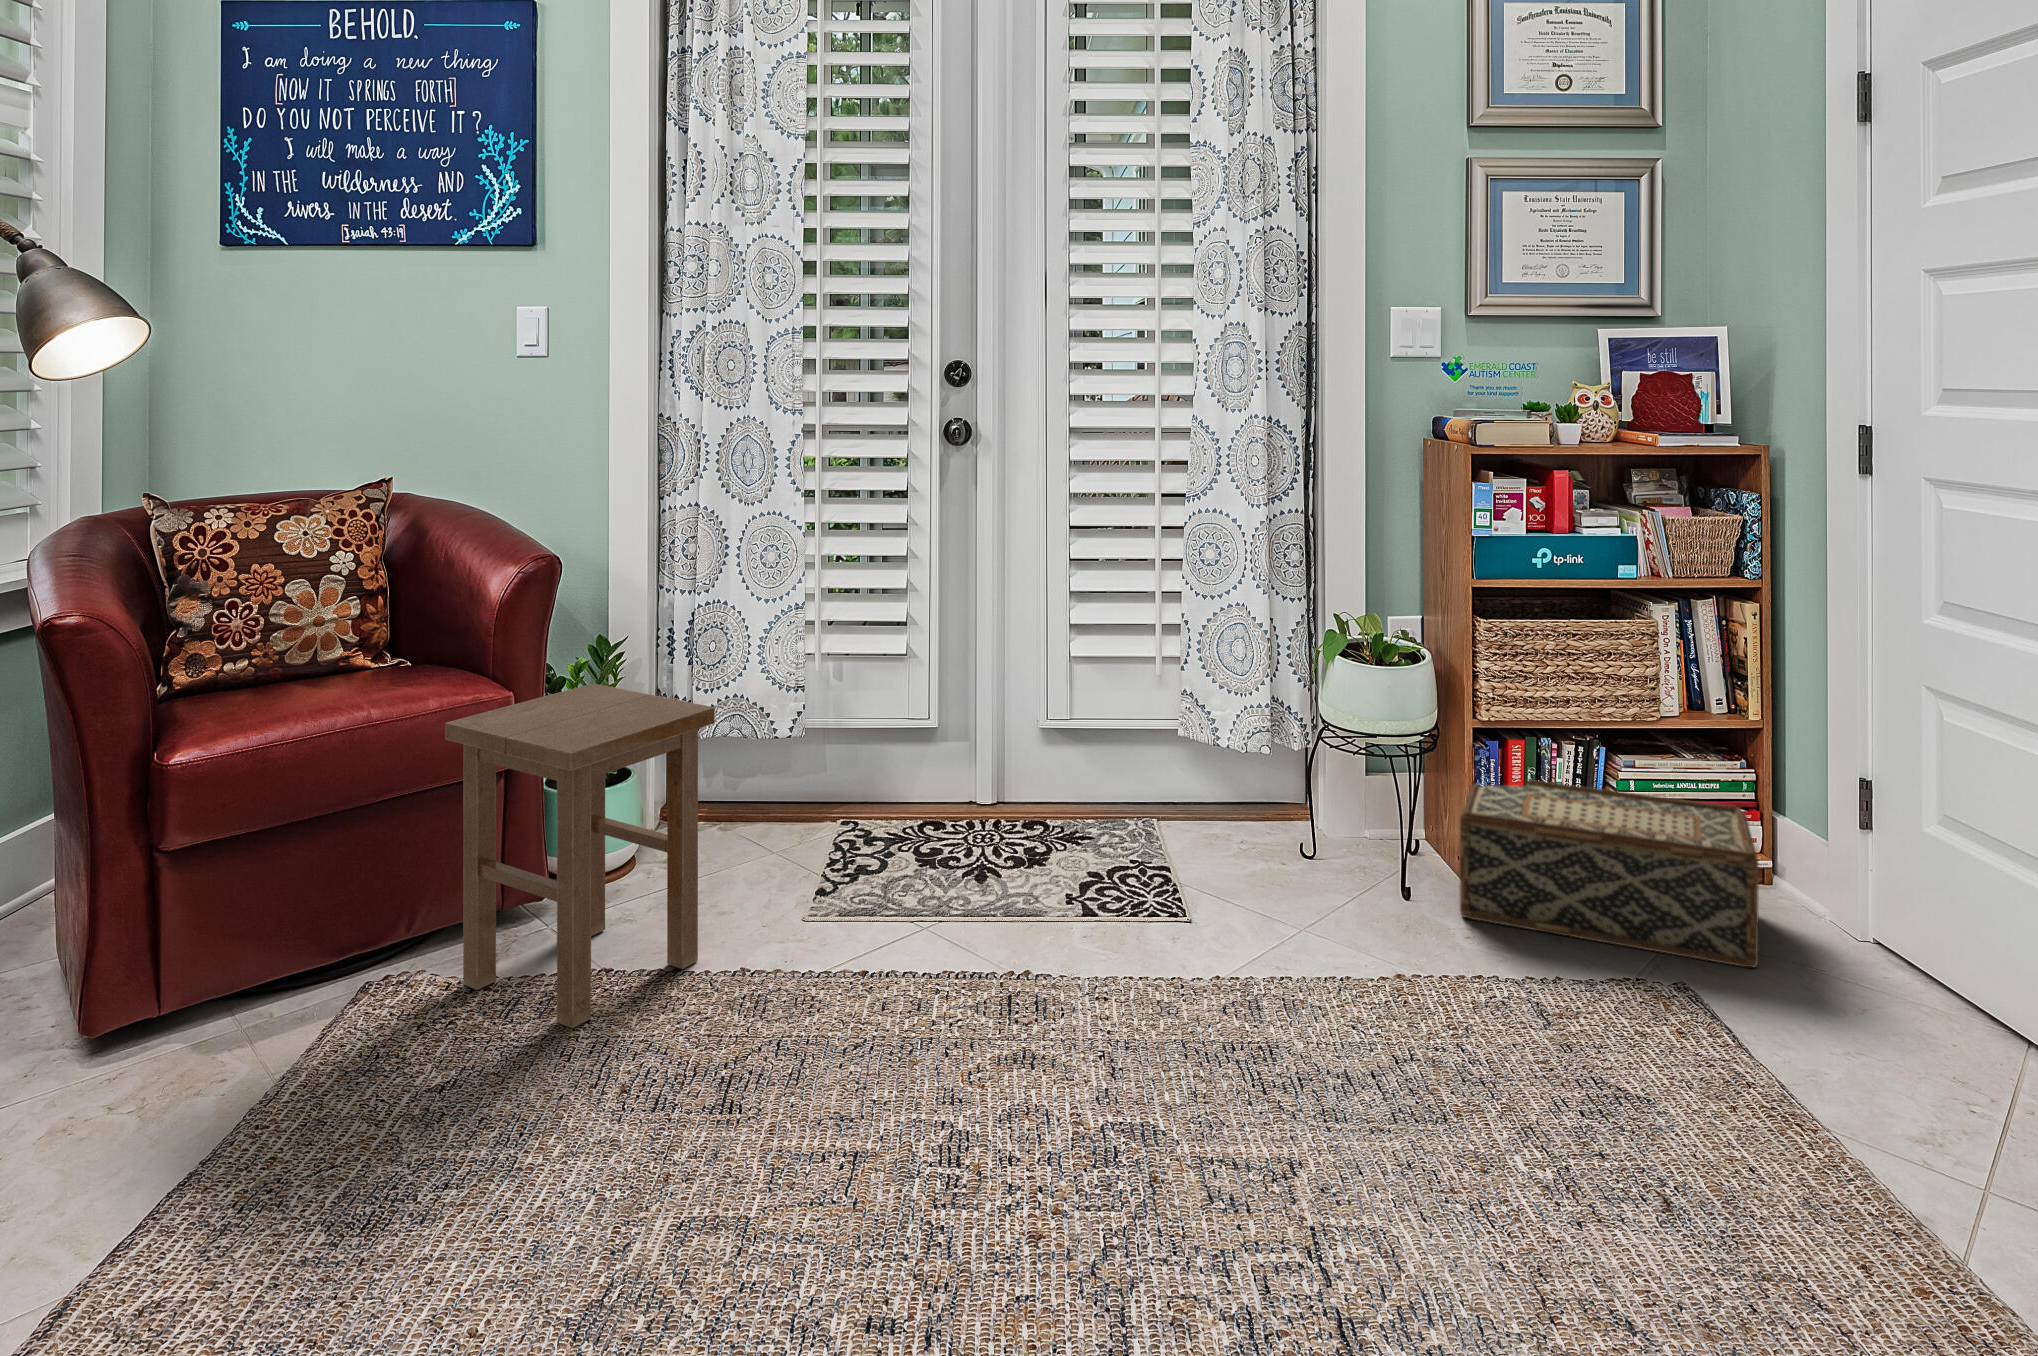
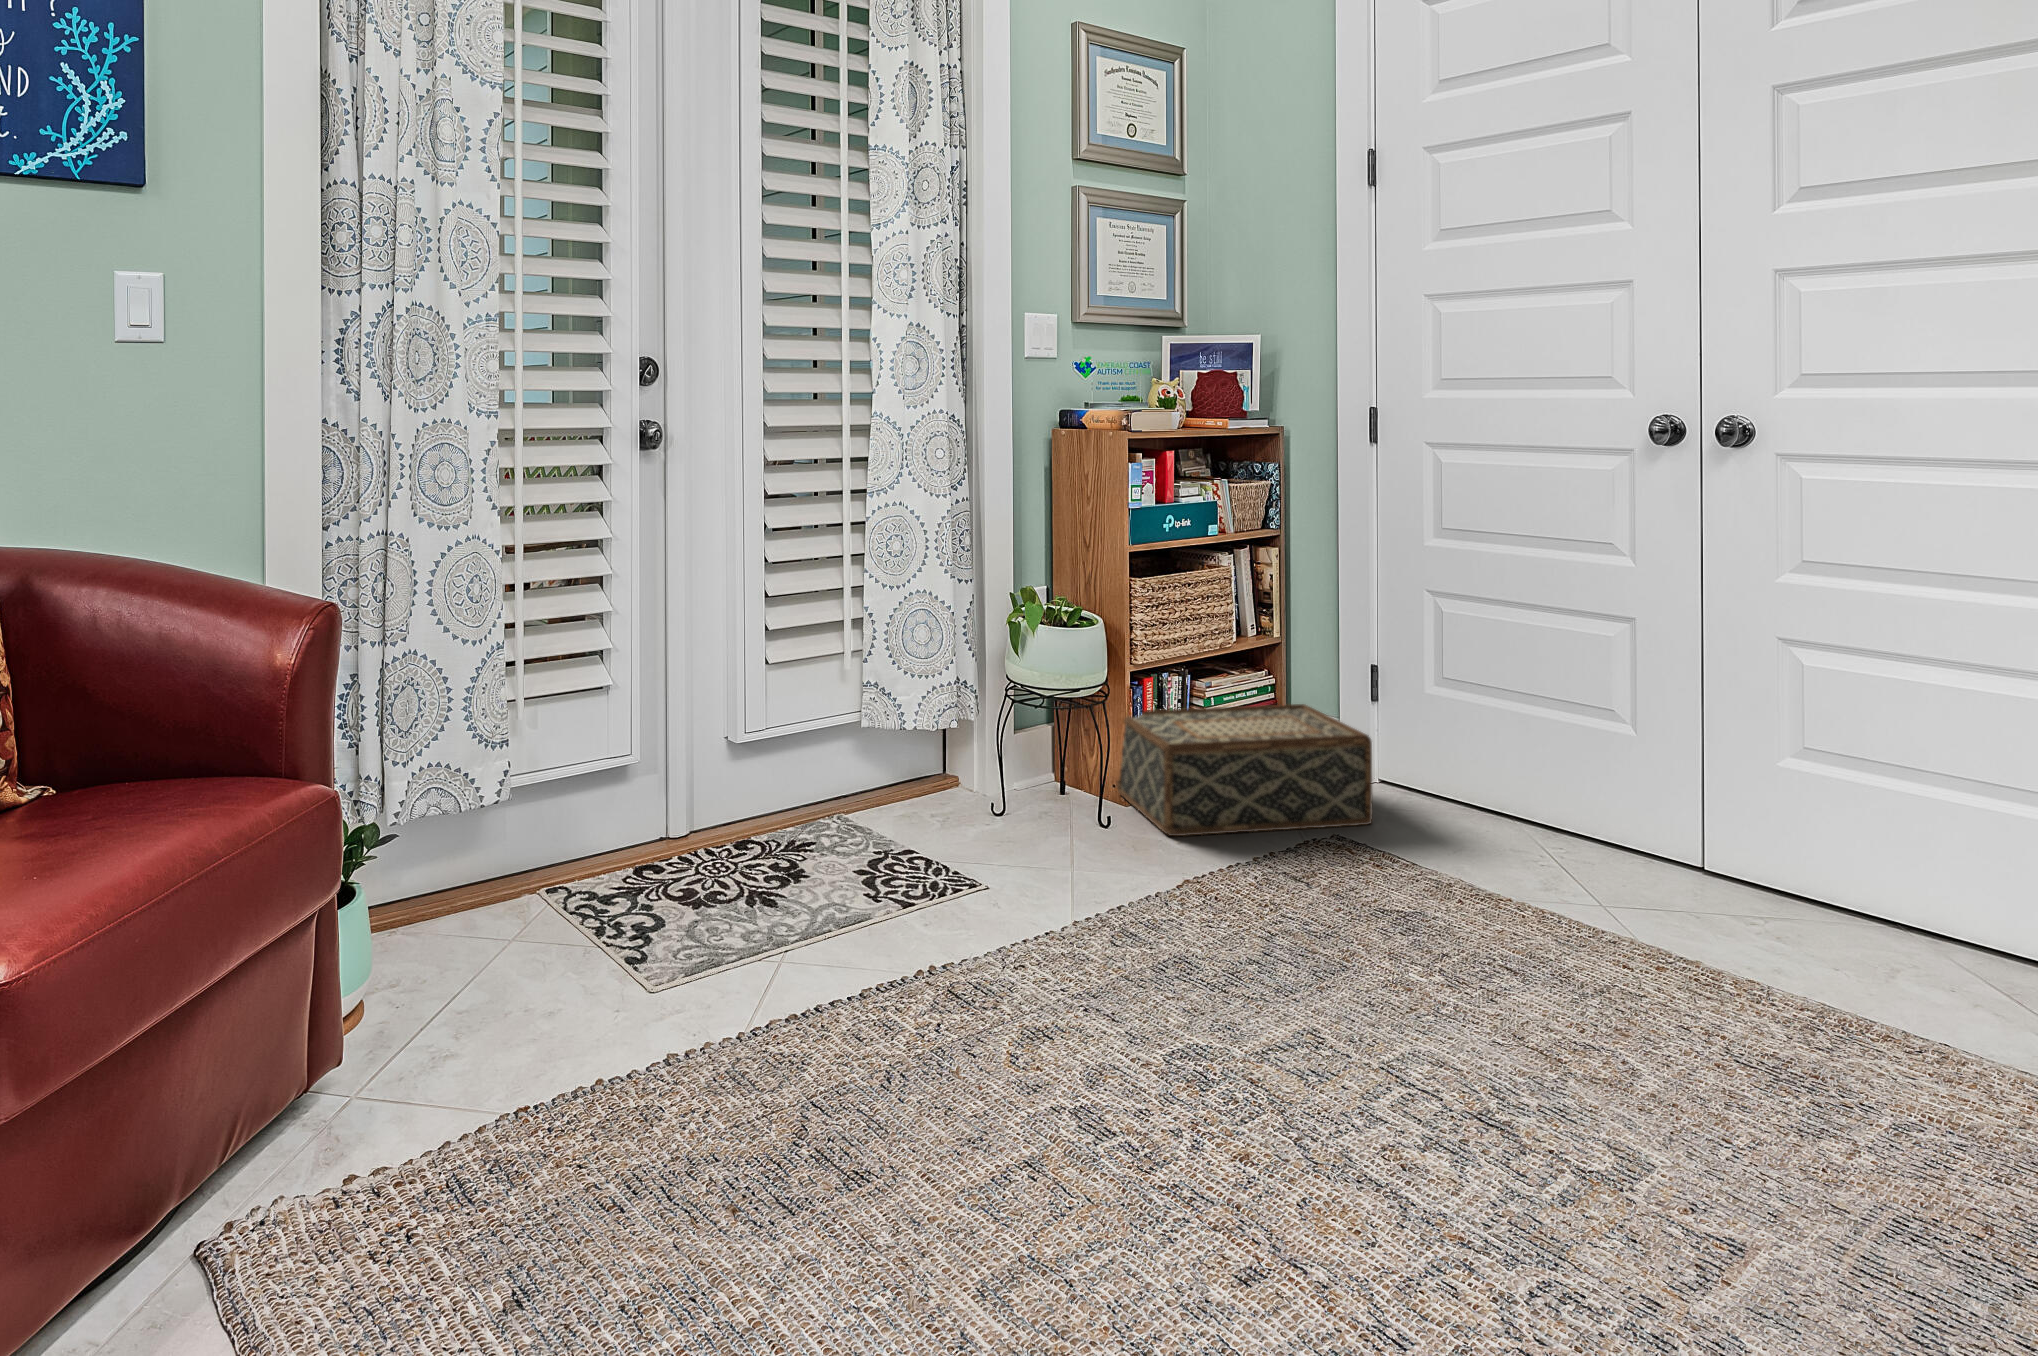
stool: present [445,684,715,1028] -> none [294,769,613,1247]

